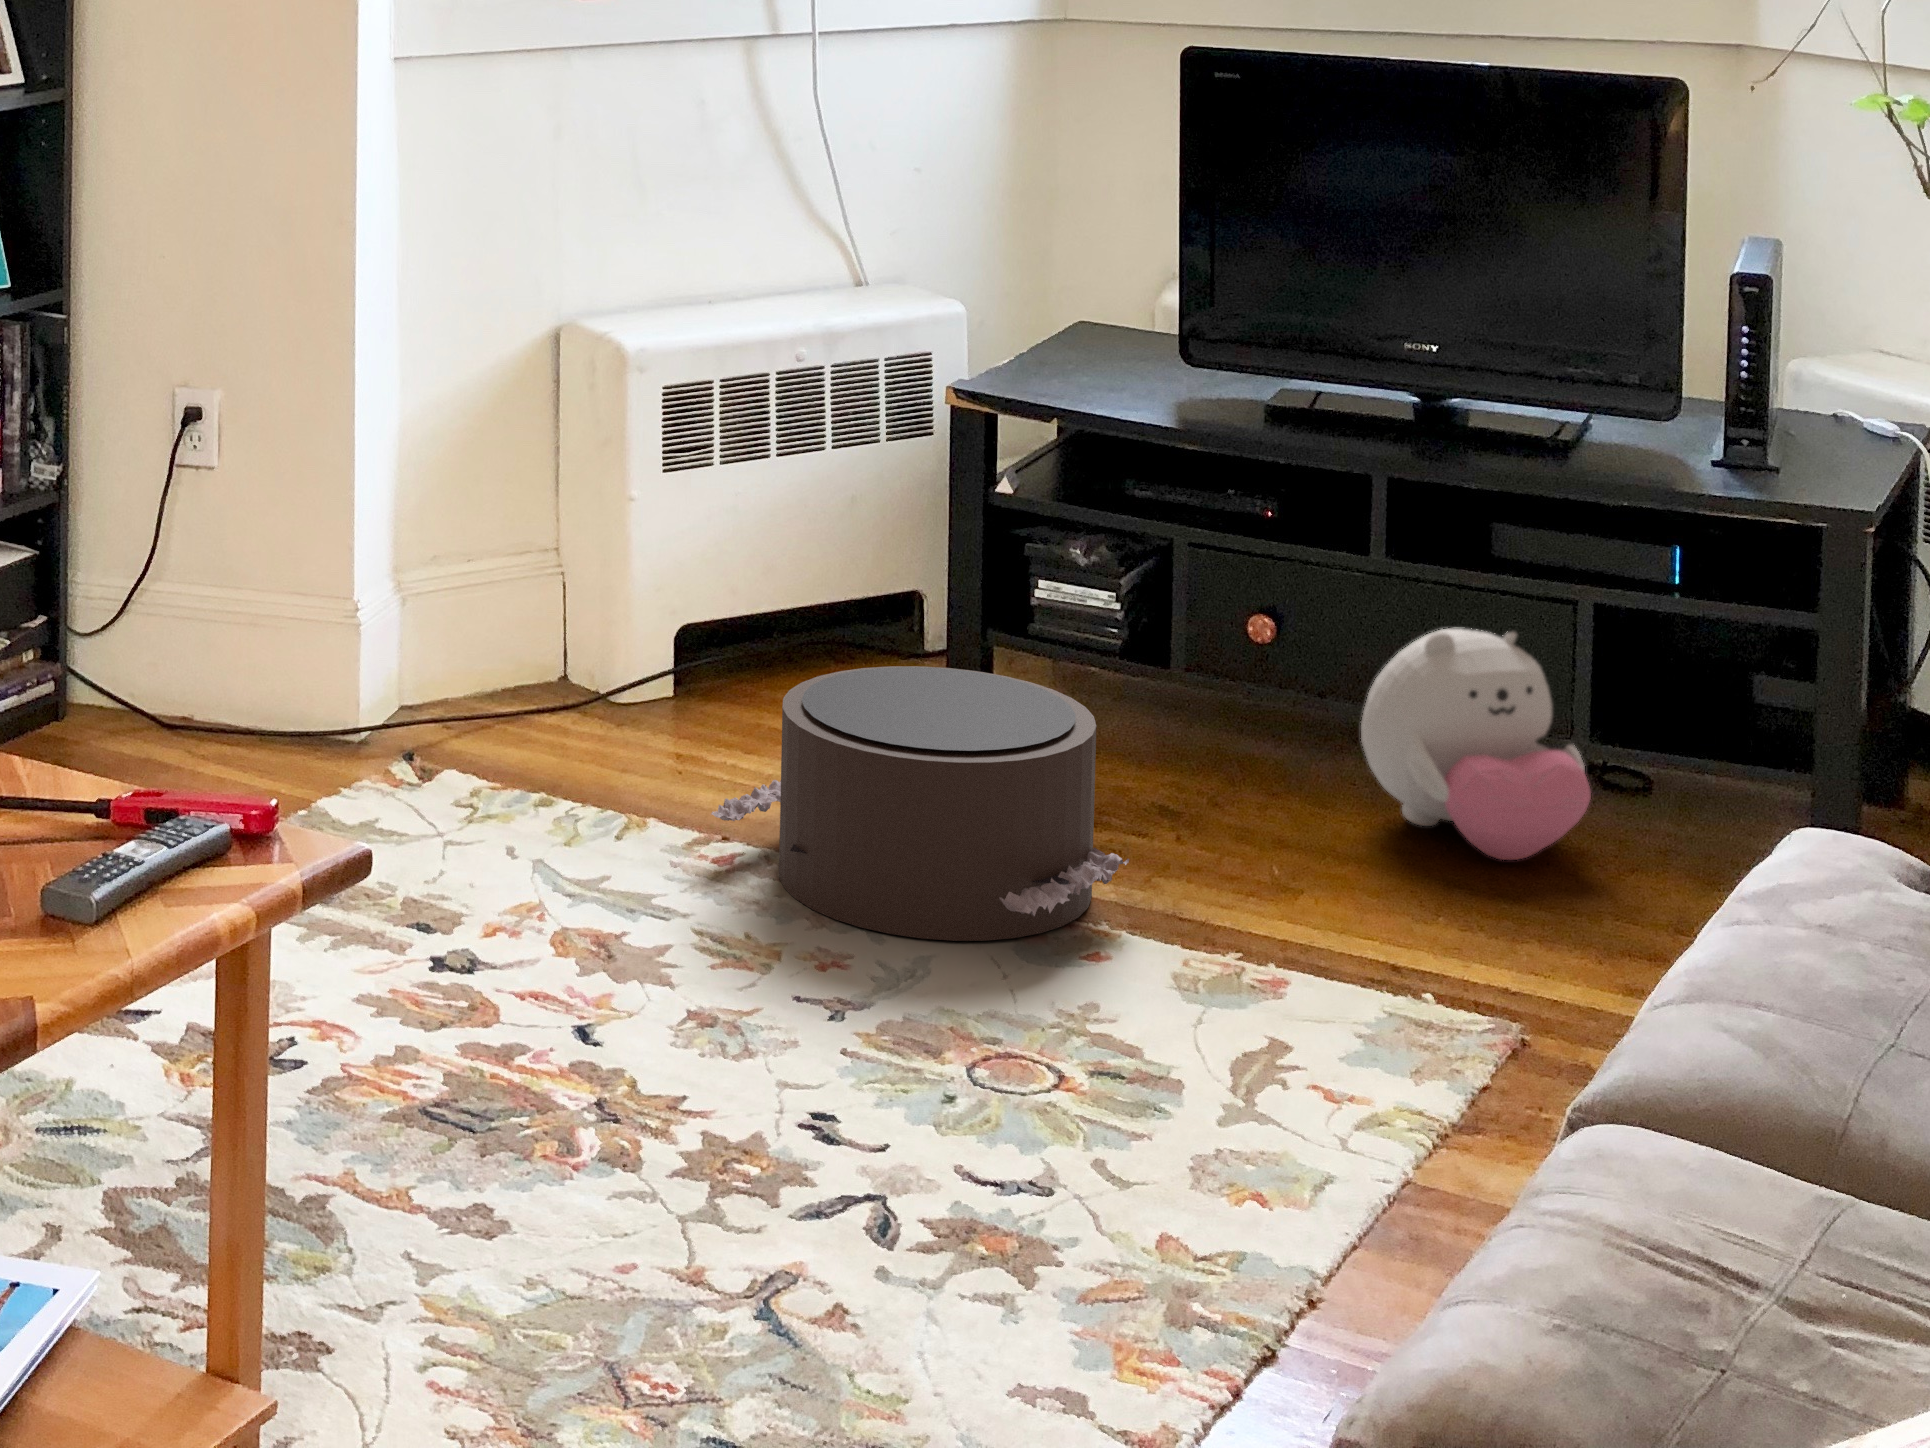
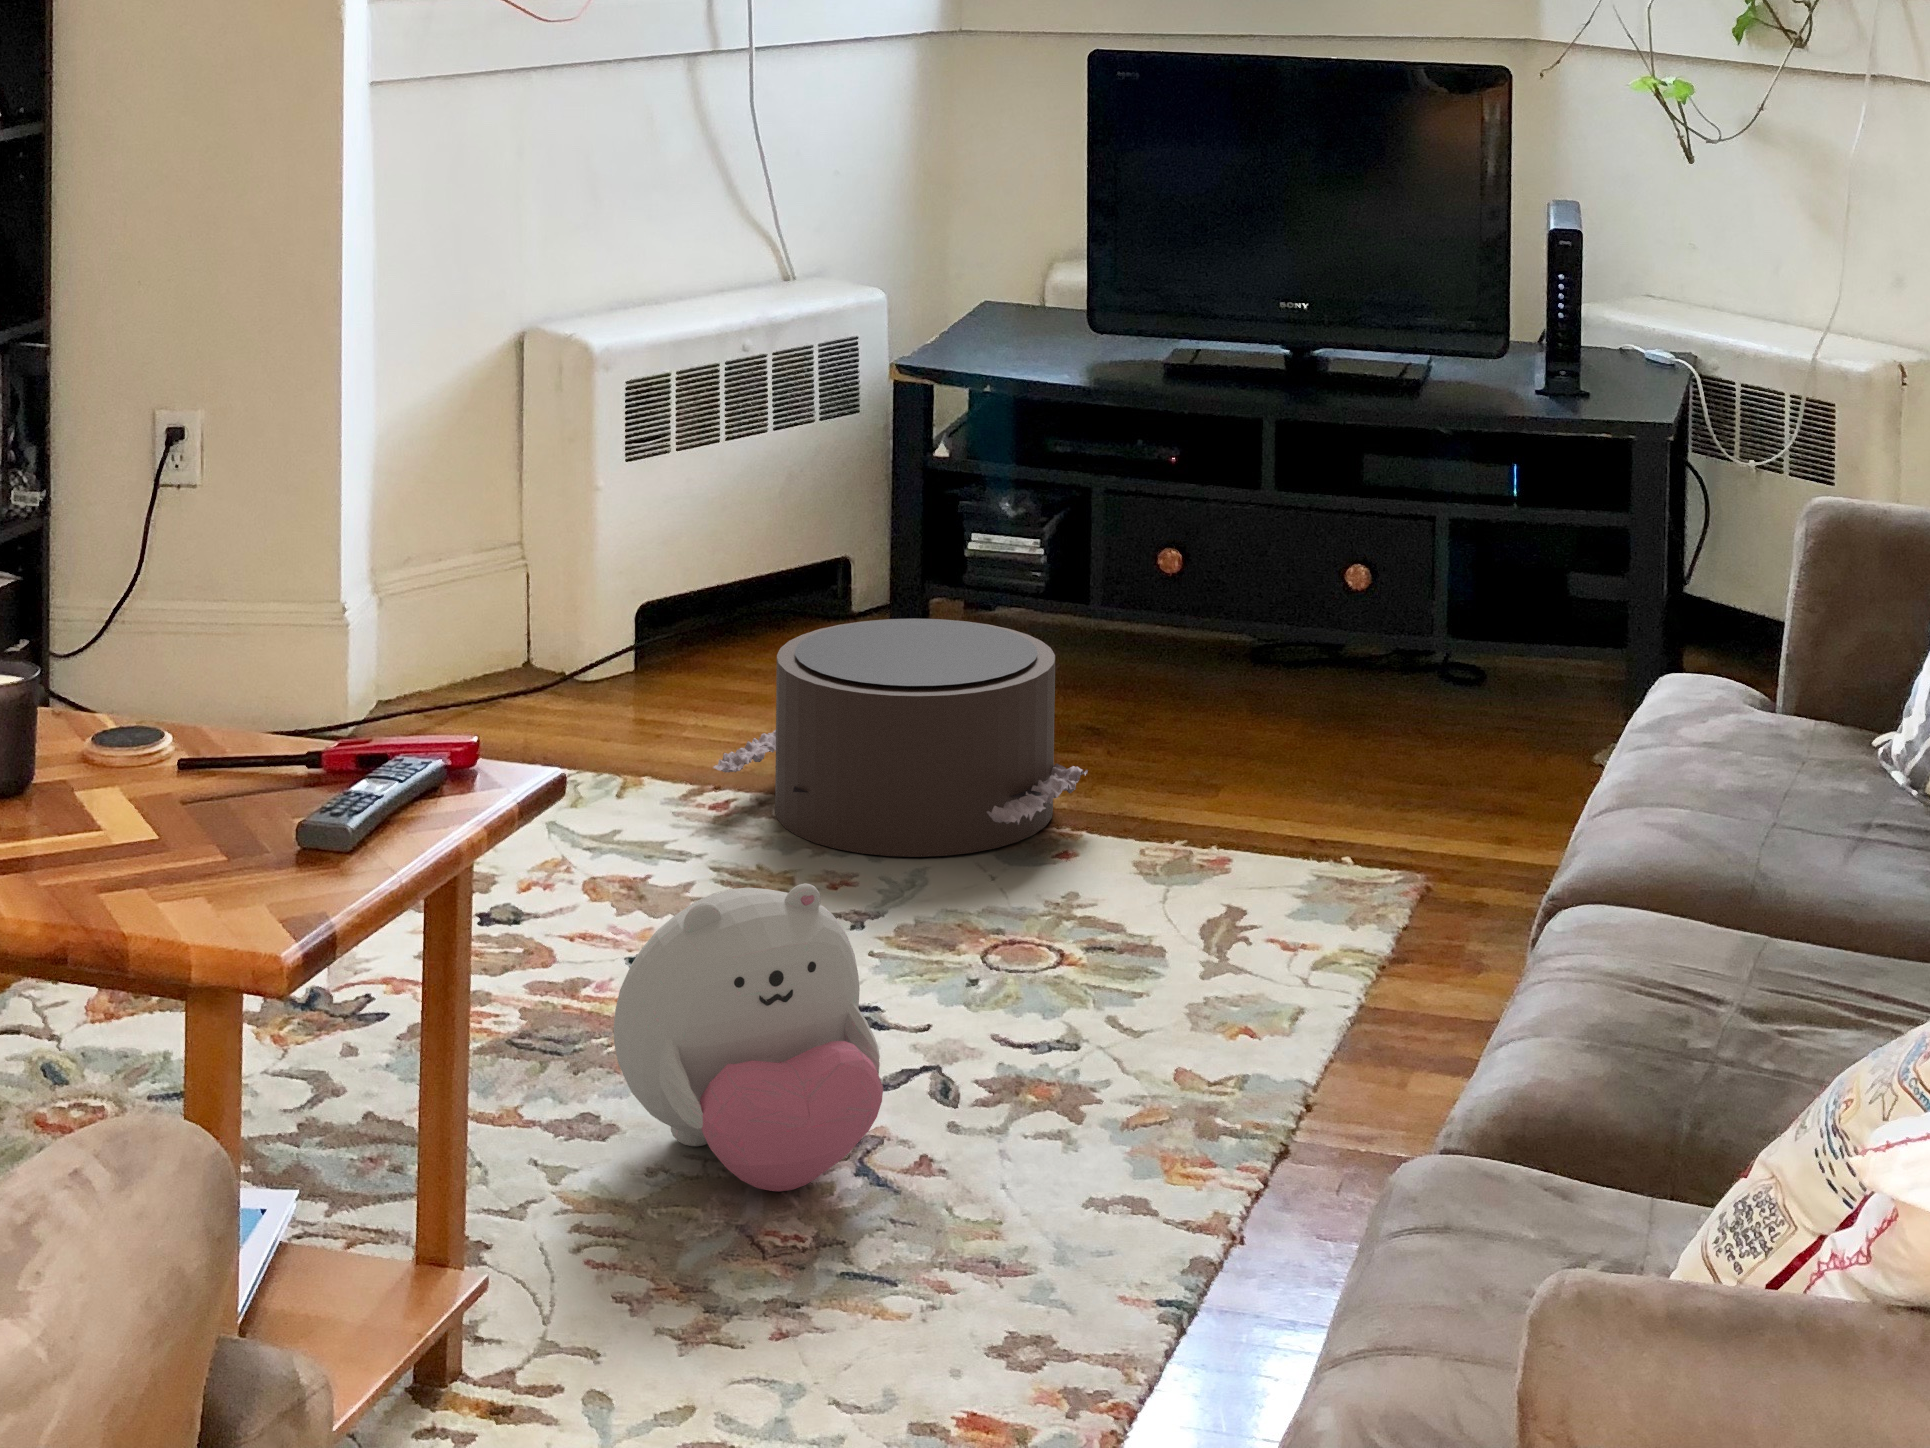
plush toy: present [1361,629,1591,860] -> present [614,883,883,1191]

